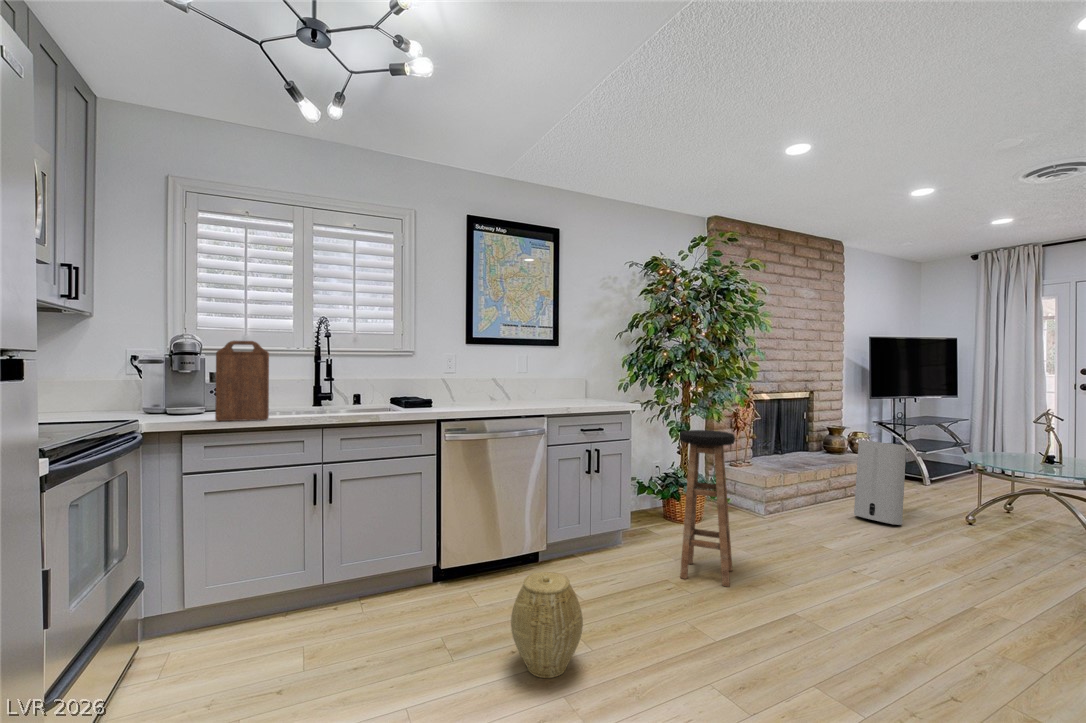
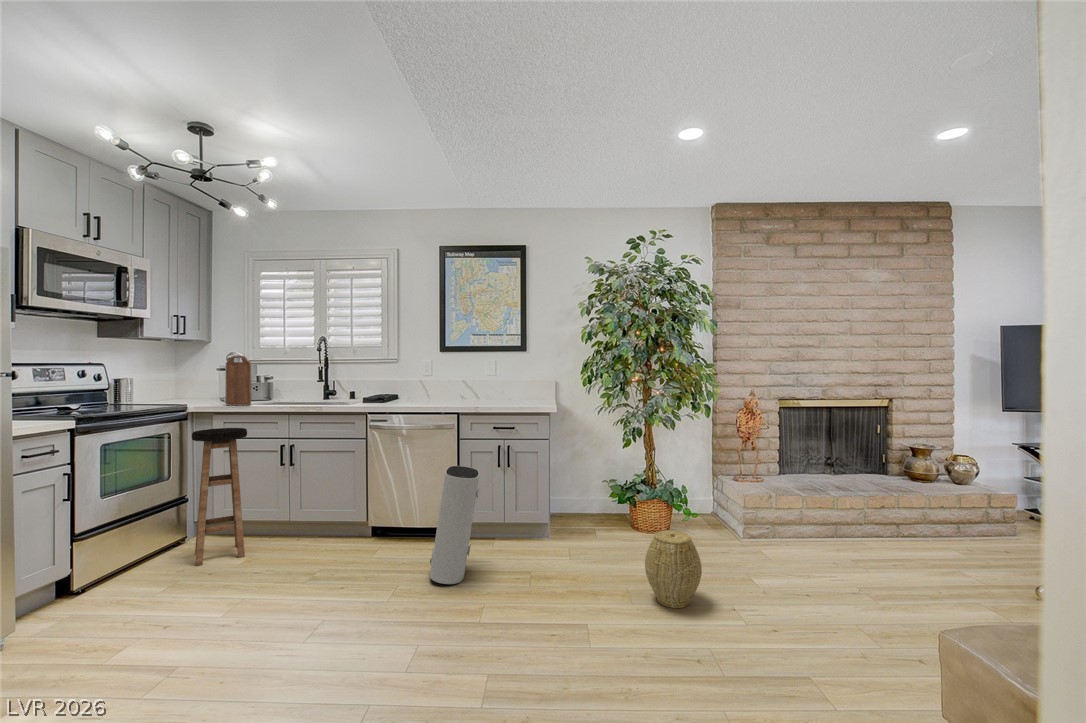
bar stool: present [680,430,735,587] -> present [192,428,247,566]
air purifier: present [854,440,906,525] -> present [430,466,479,584]
woven basket: present [511,572,583,678] -> present [645,530,702,608]

